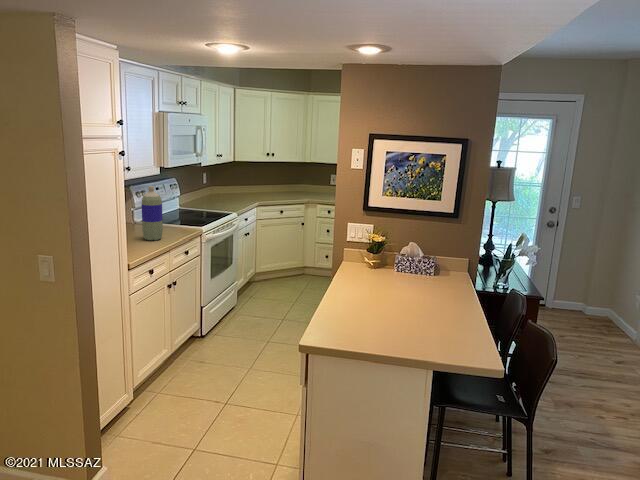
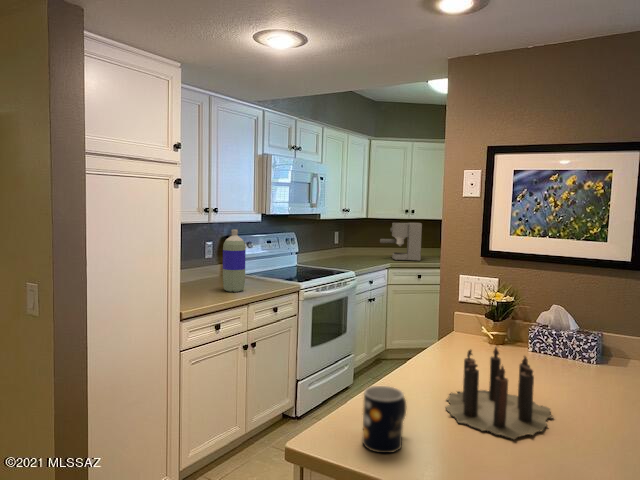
coffee maker: none [245,164,281,198] -> present [380,223,422,261]
candle: none [360,274,439,324] -> present [446,347,553,439]
mug: none [337,304,361,340] -> present [363,385,406,453]

